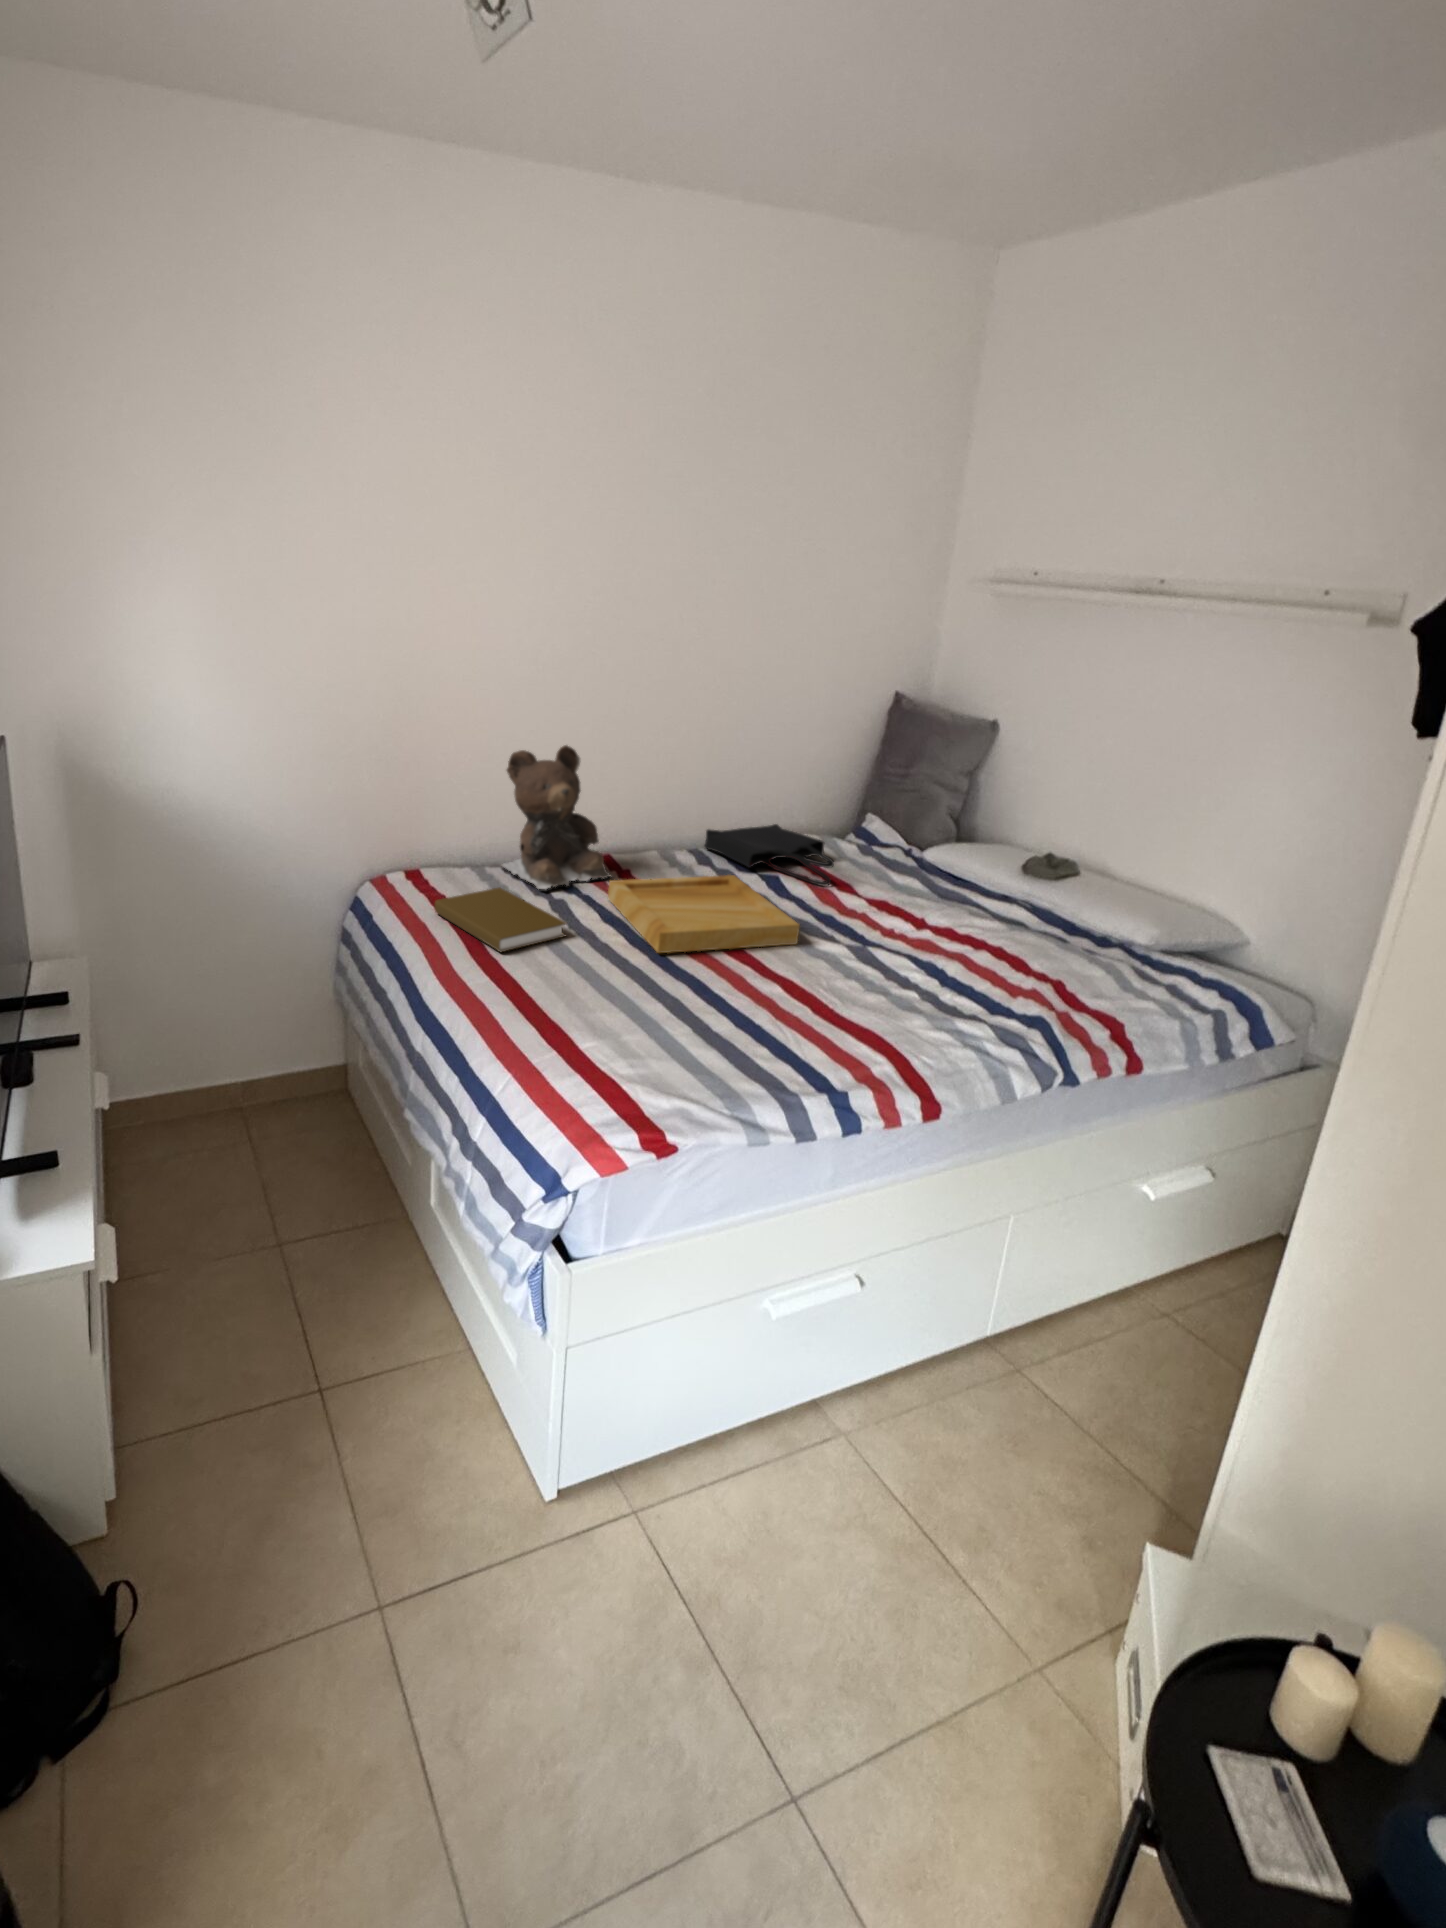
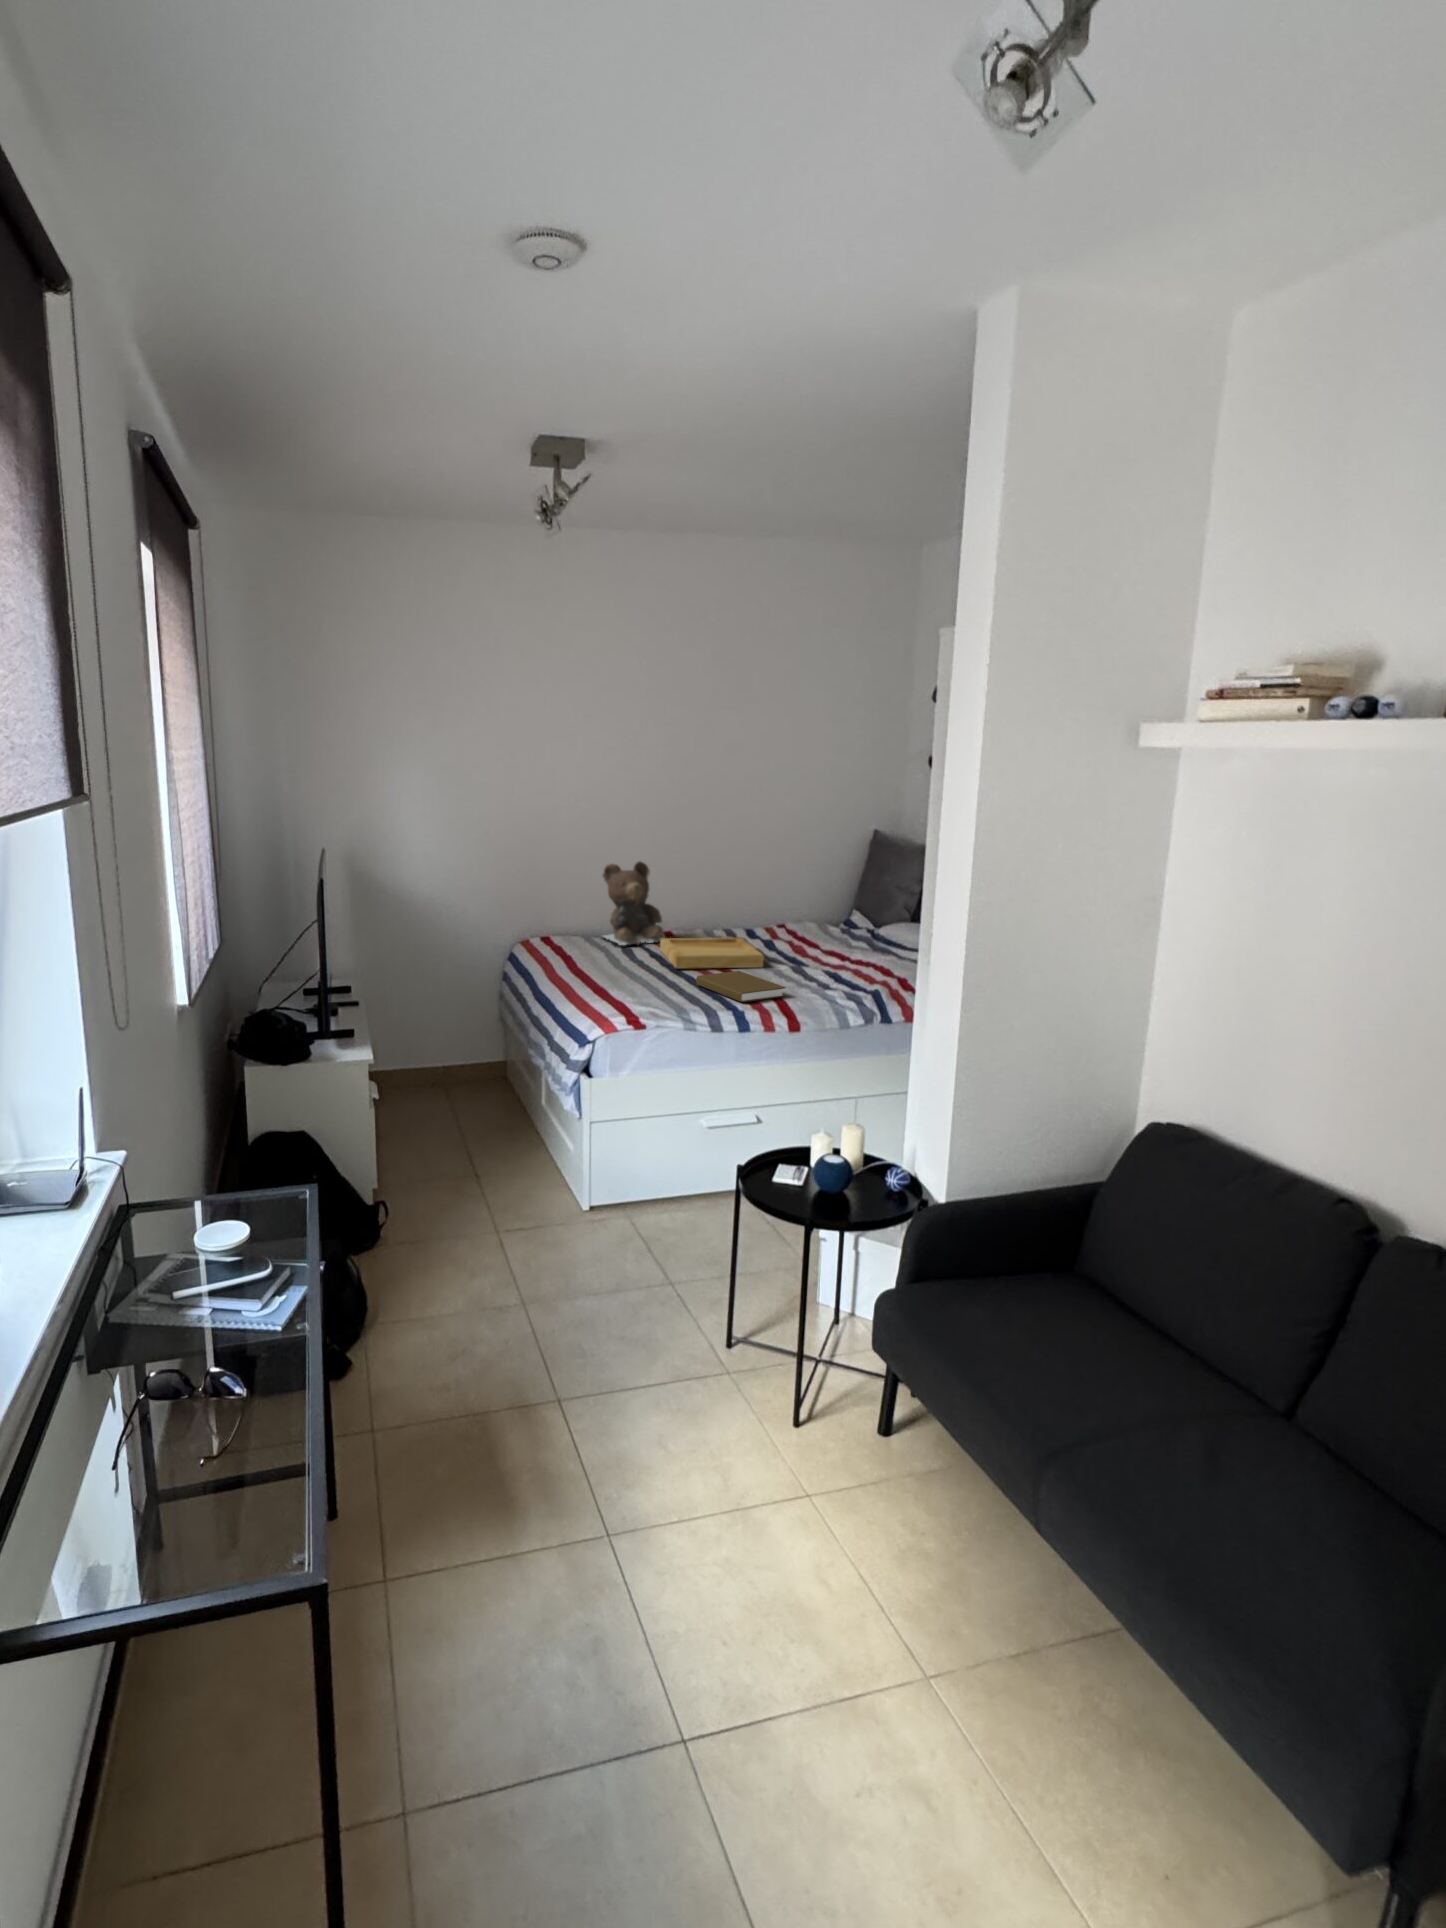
tote bag: present [704,824,834,886] -> none [737,917,812,946]
book: present [434,887,566,952] -> present [696,971,786,1002]

